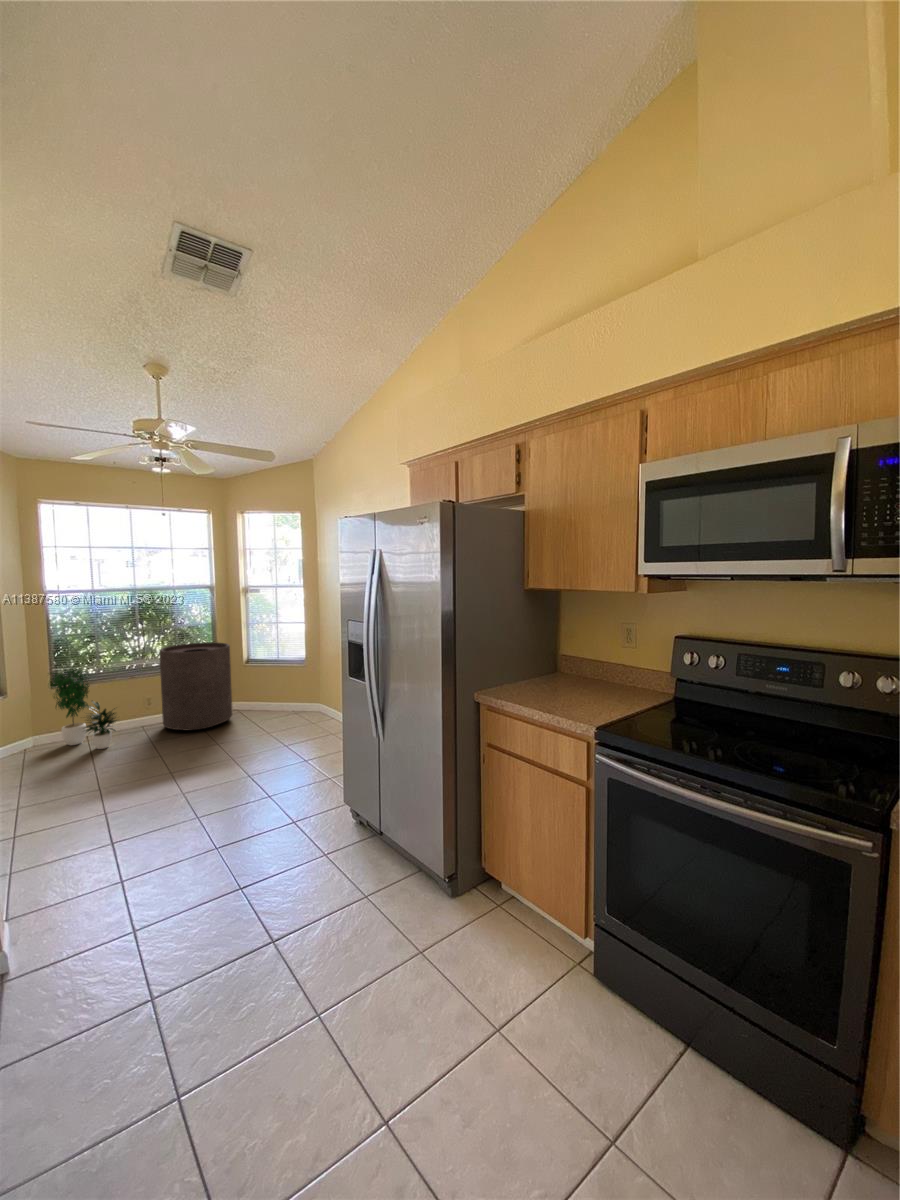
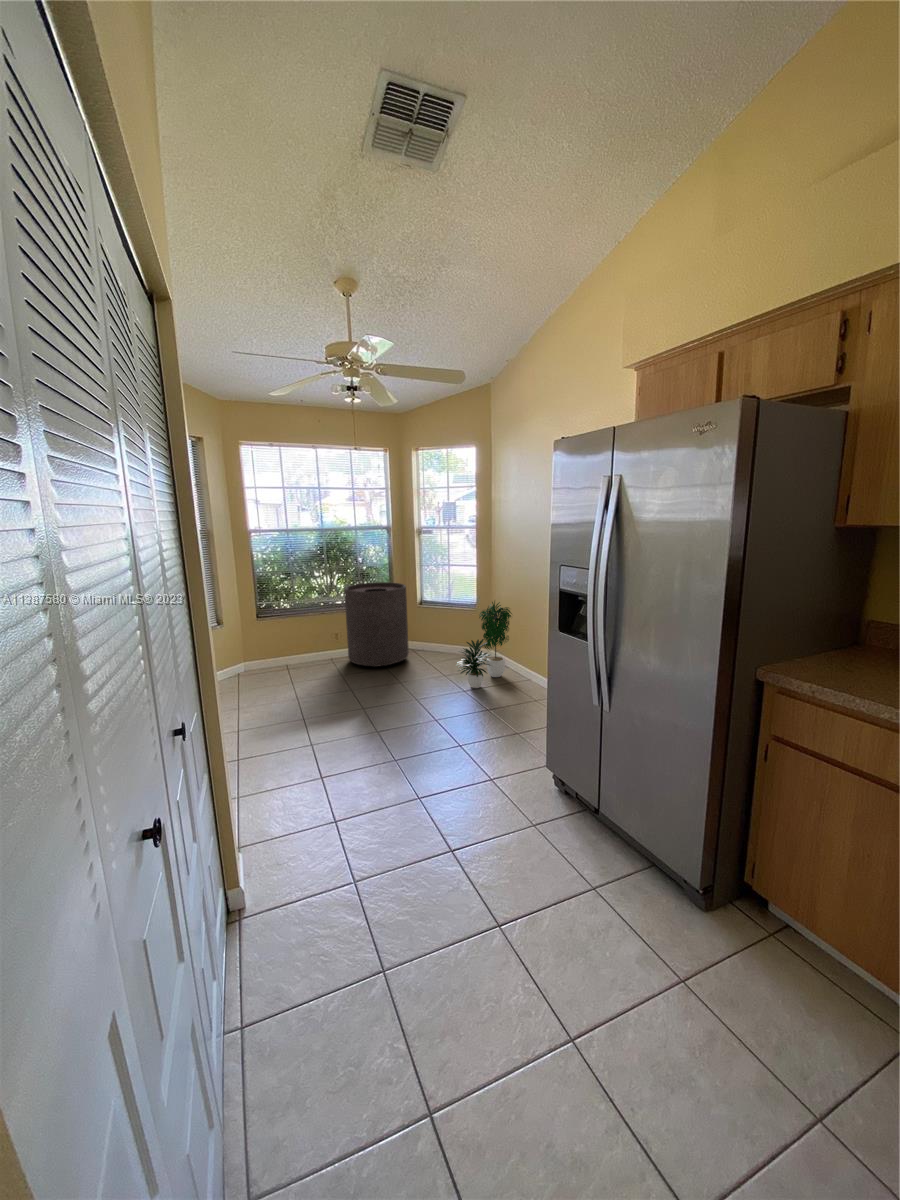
potted plant: present [50,668,117,749] -> present [457,601,512,688]

